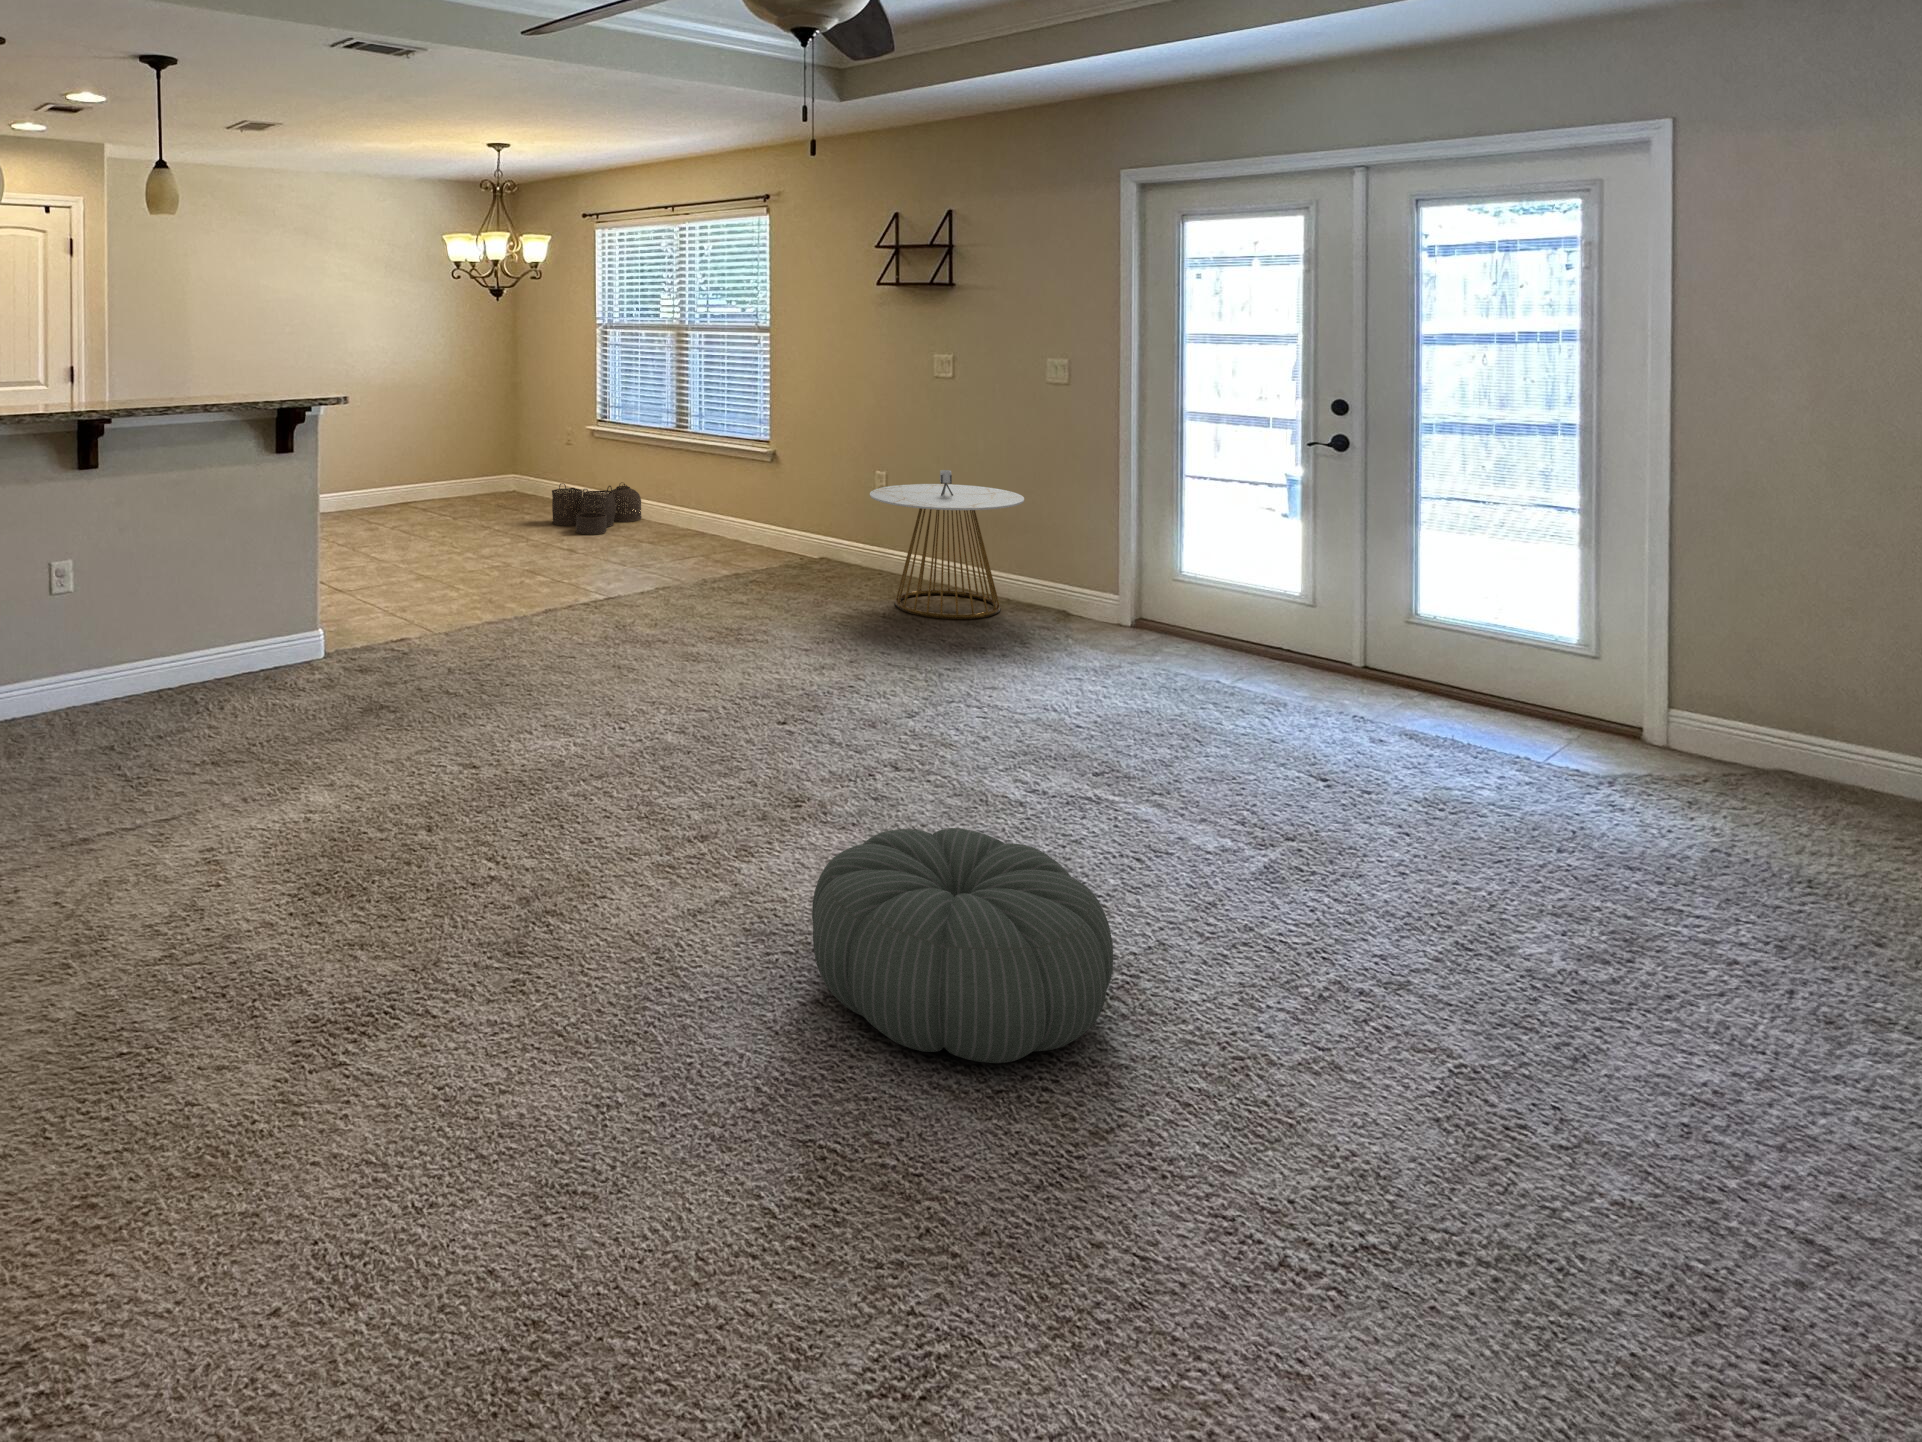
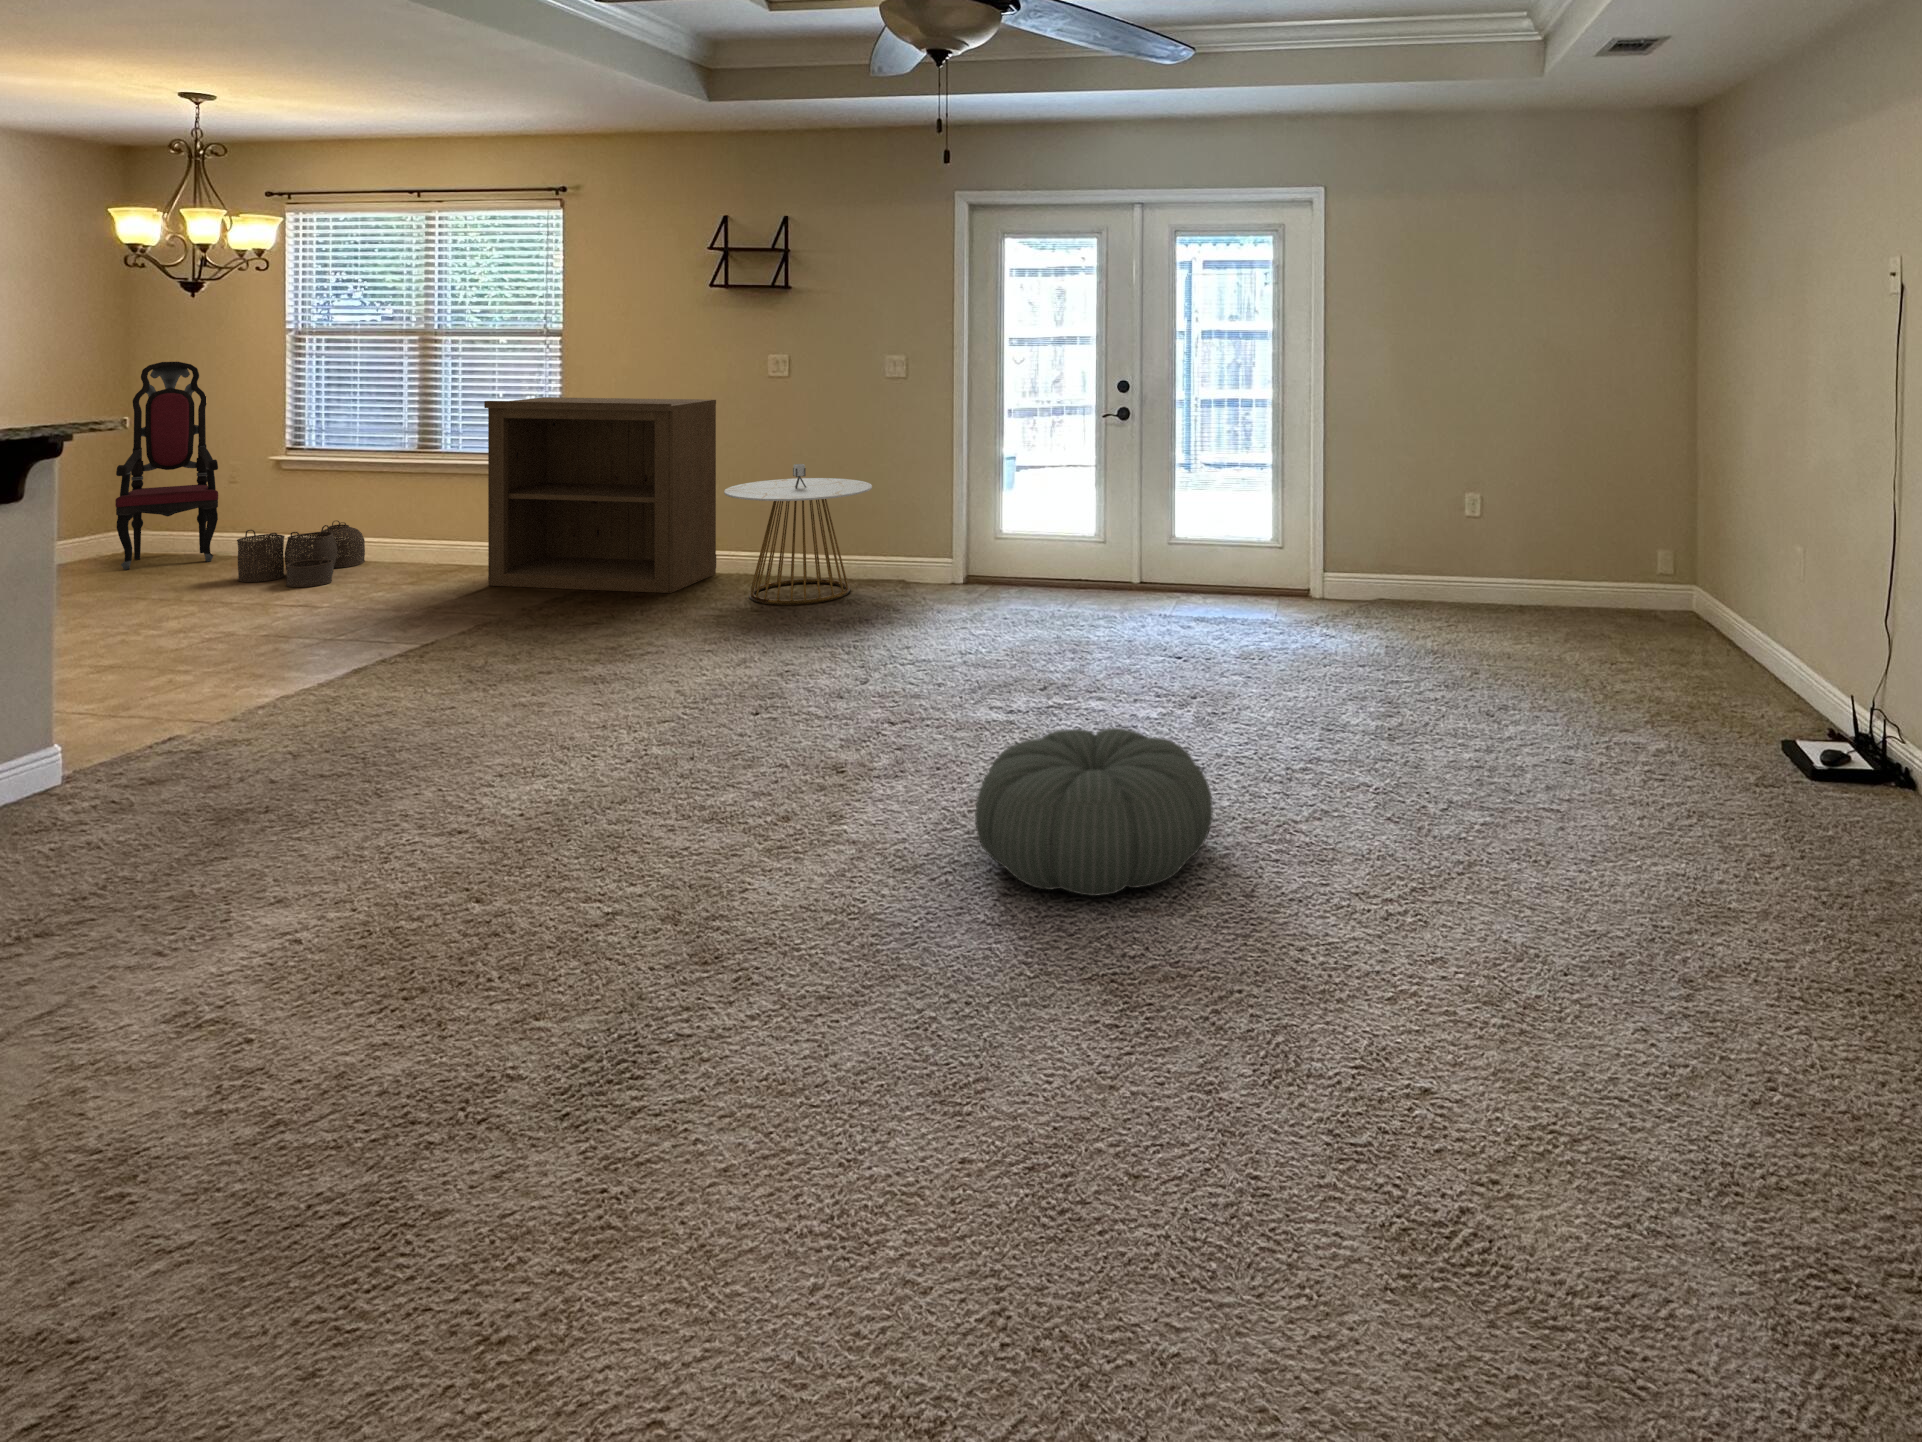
armchair: none [497,348,558,505] -> present [115,362,218,570]
bookshelf: none [697,388,890,585] -> present [484,397,716,593]

